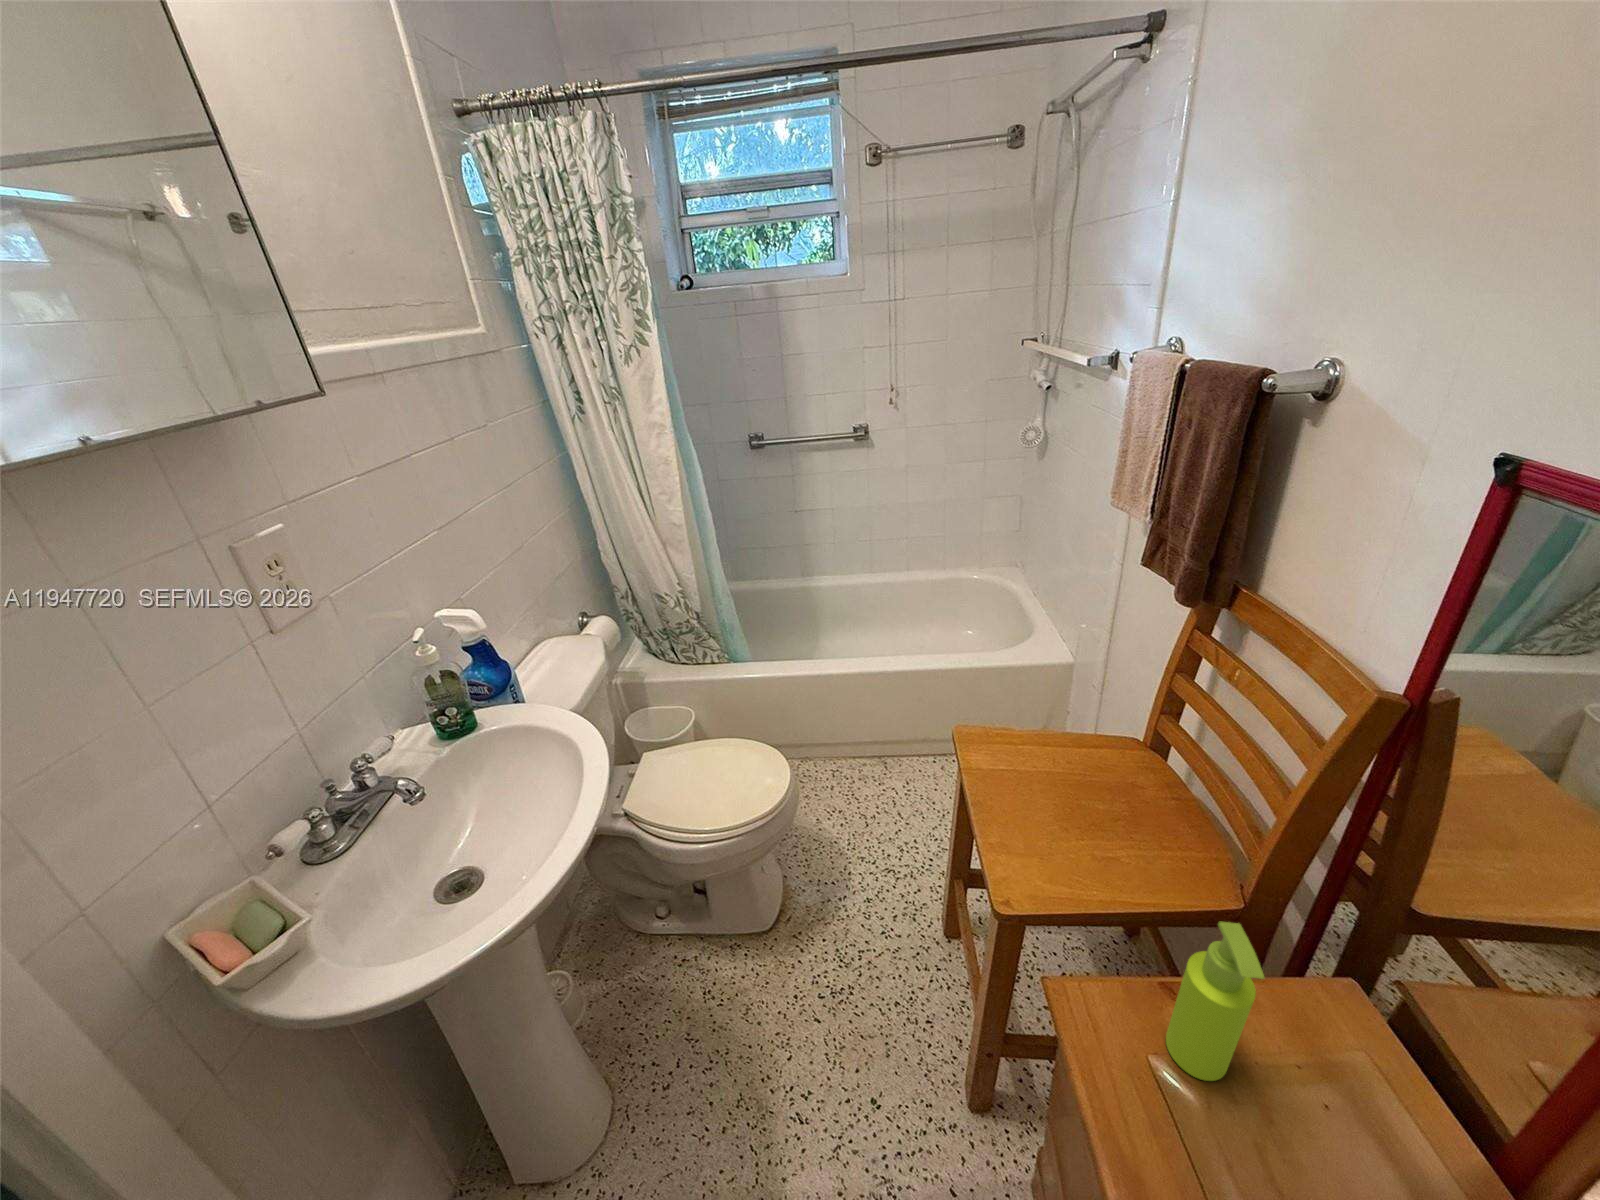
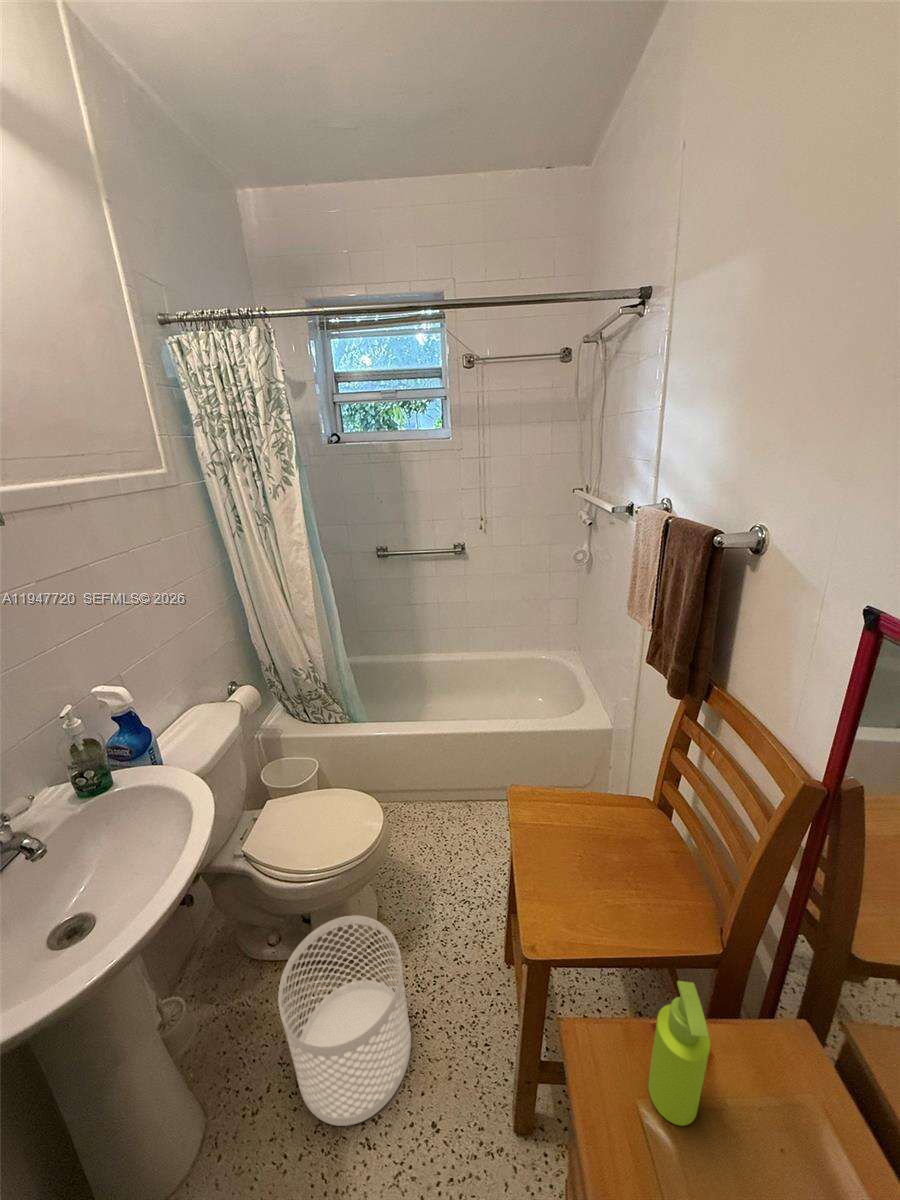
waste basket: none [687,880,839,1101] -> present [278,915,411,1126]

